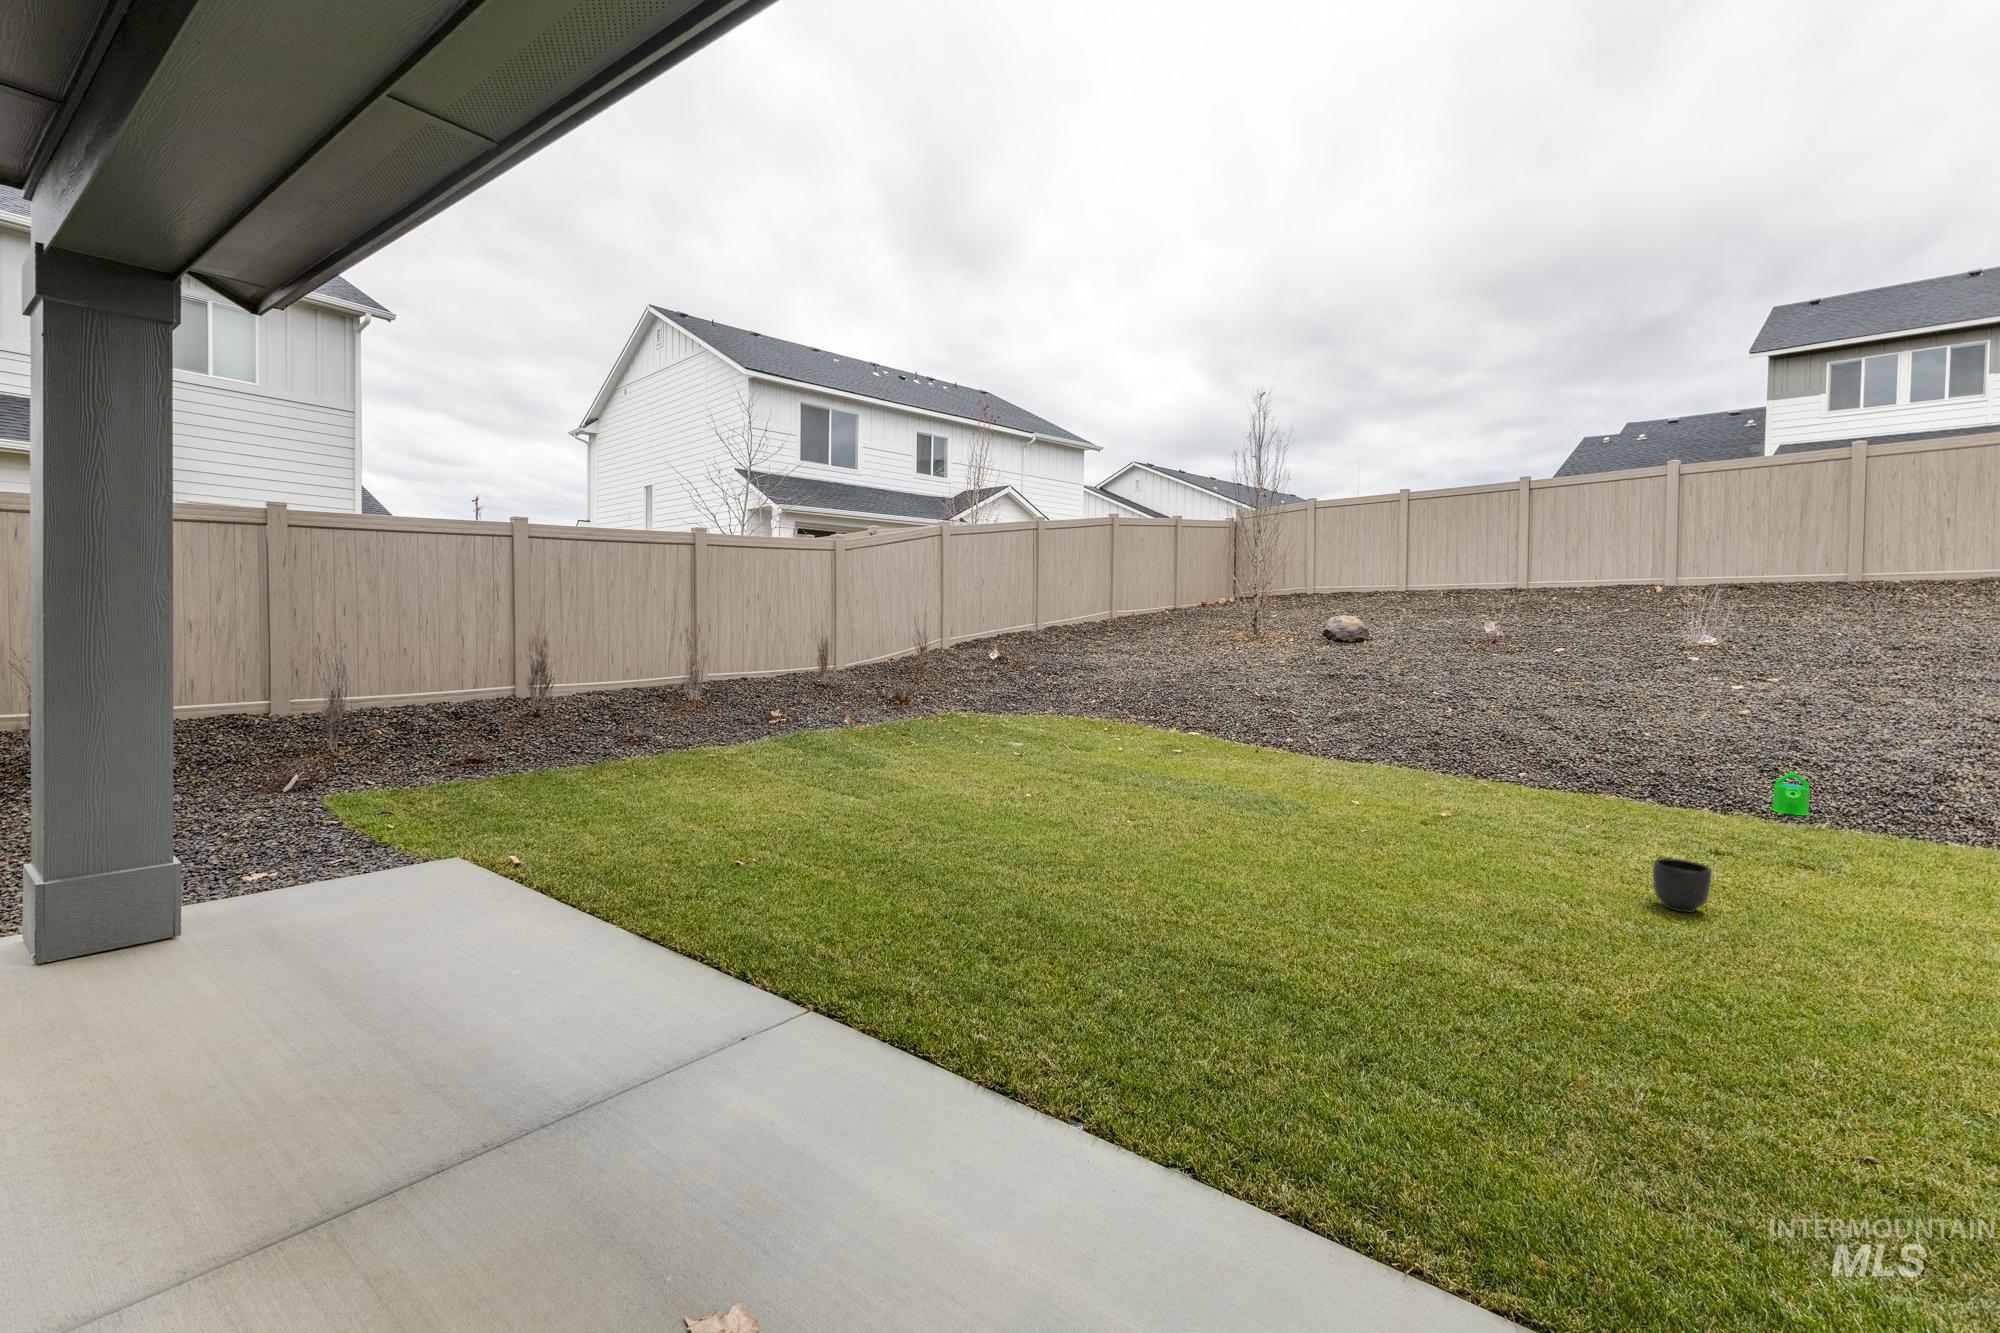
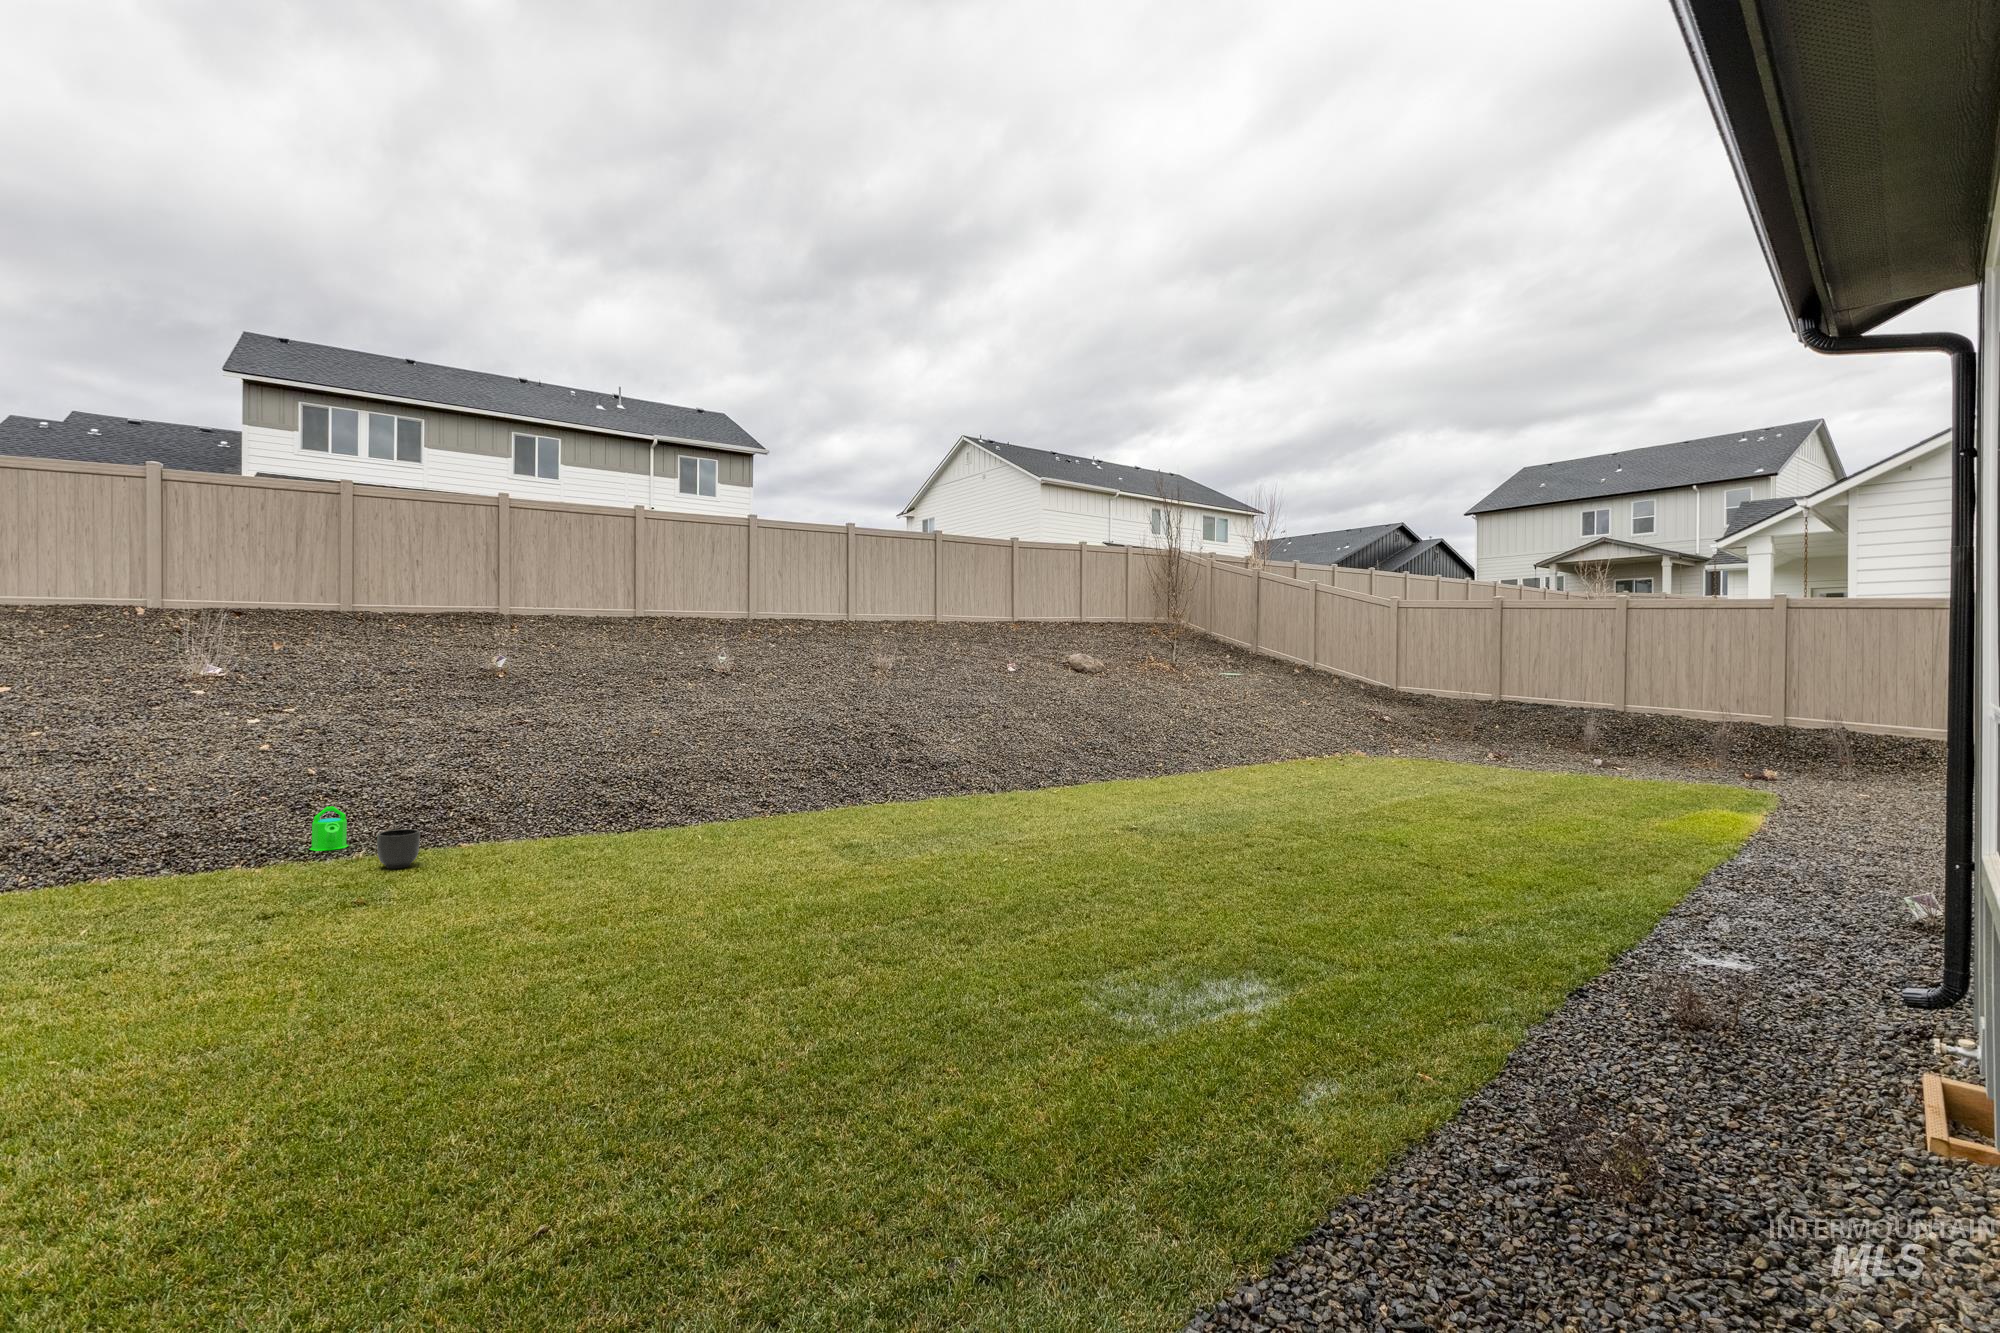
planter: present [1653,858,1712,912] -> present [377,829,420,869]

